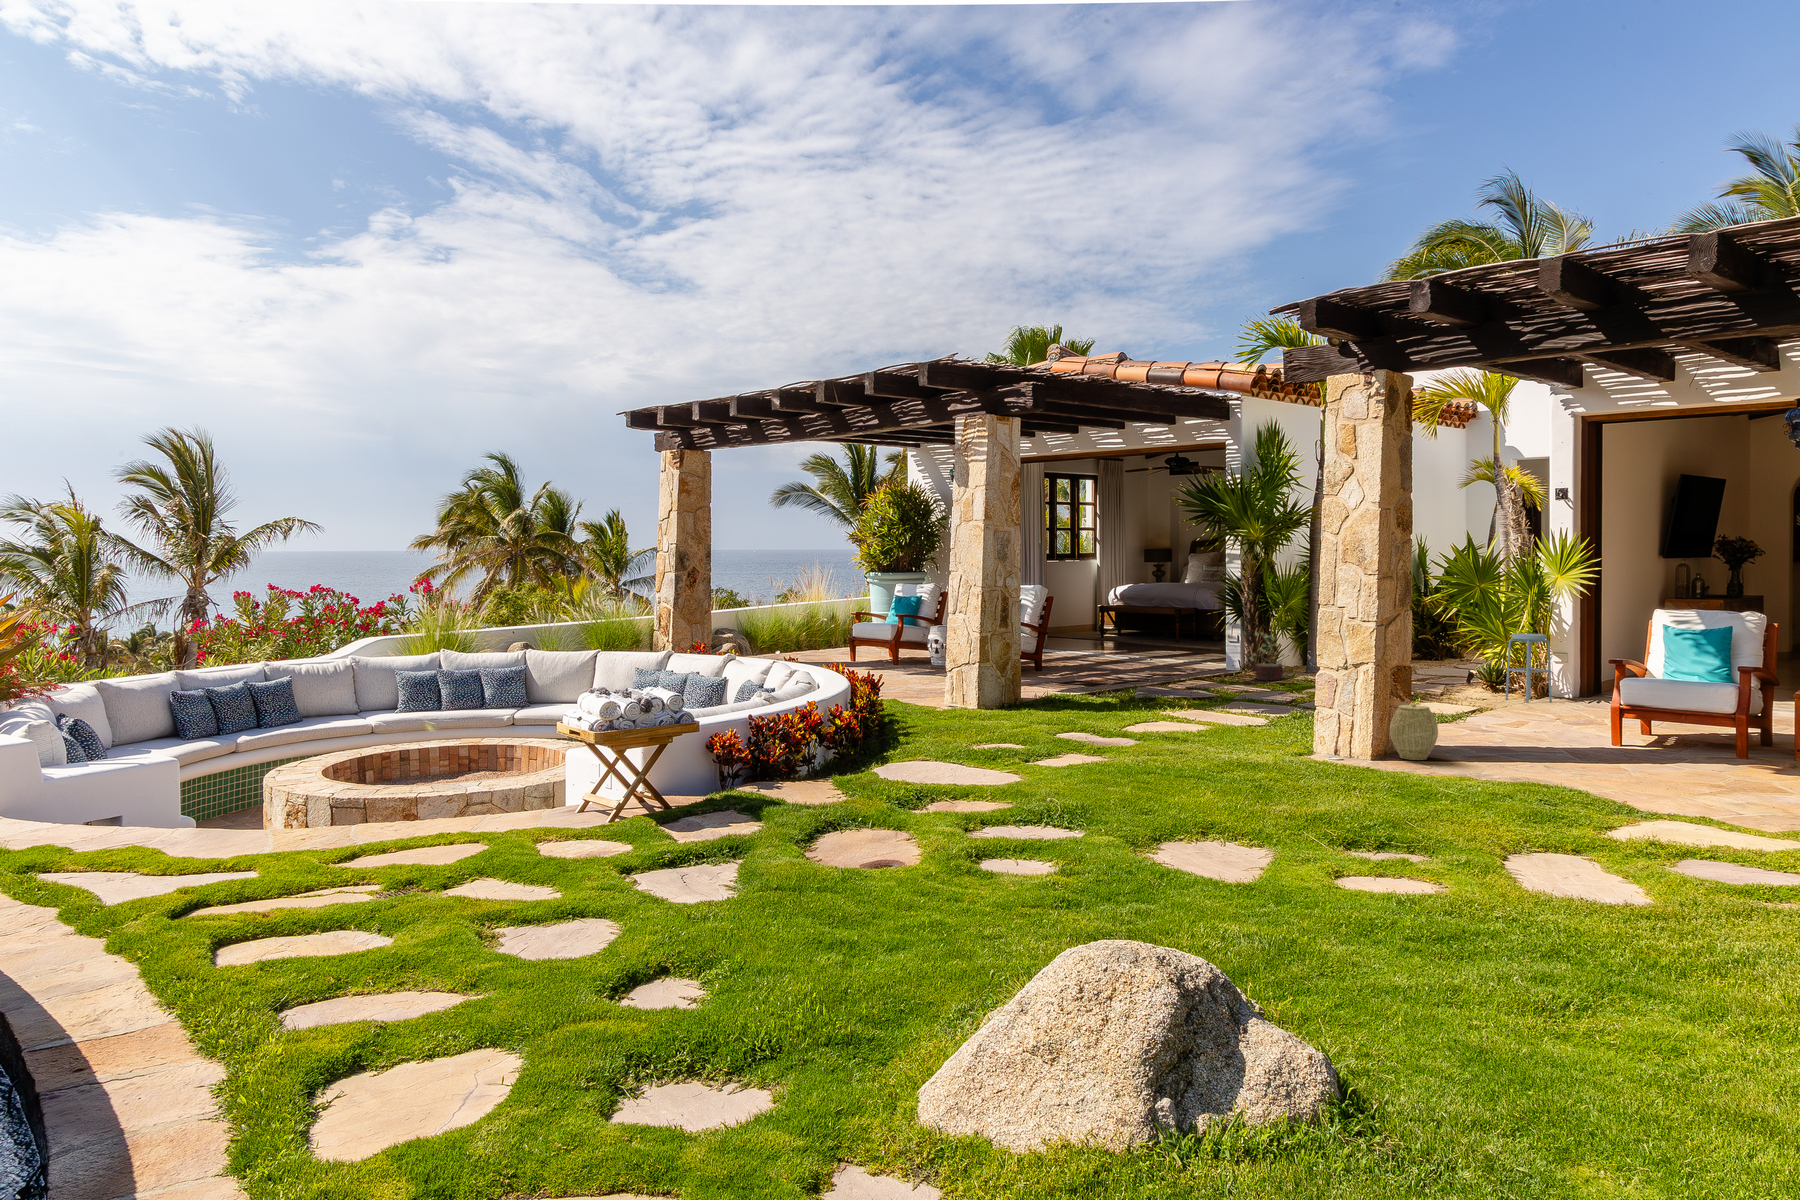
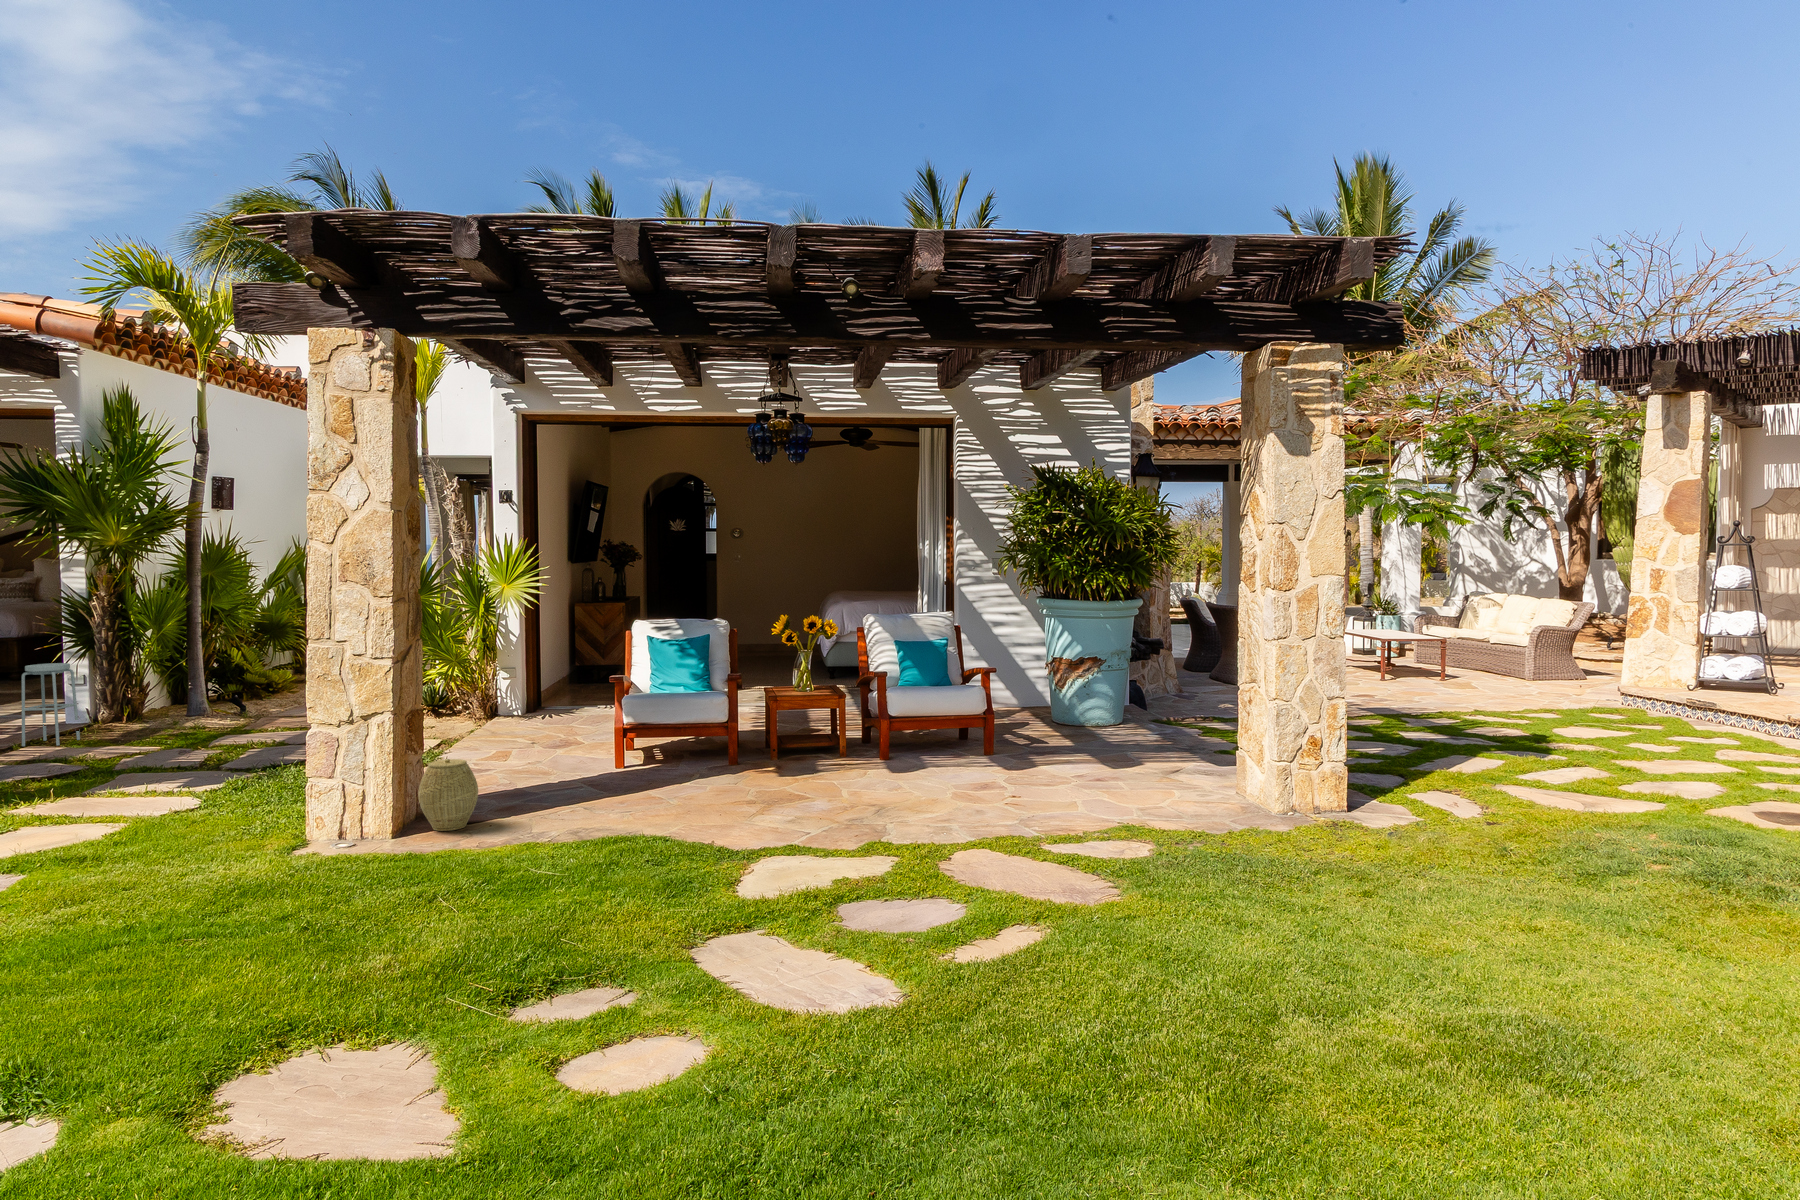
decorative plant: present [1250,632,1283,681] -> none [110,671,167,740]
stool: present [1505,634,1552,703] -> present [22,663,80,746]

